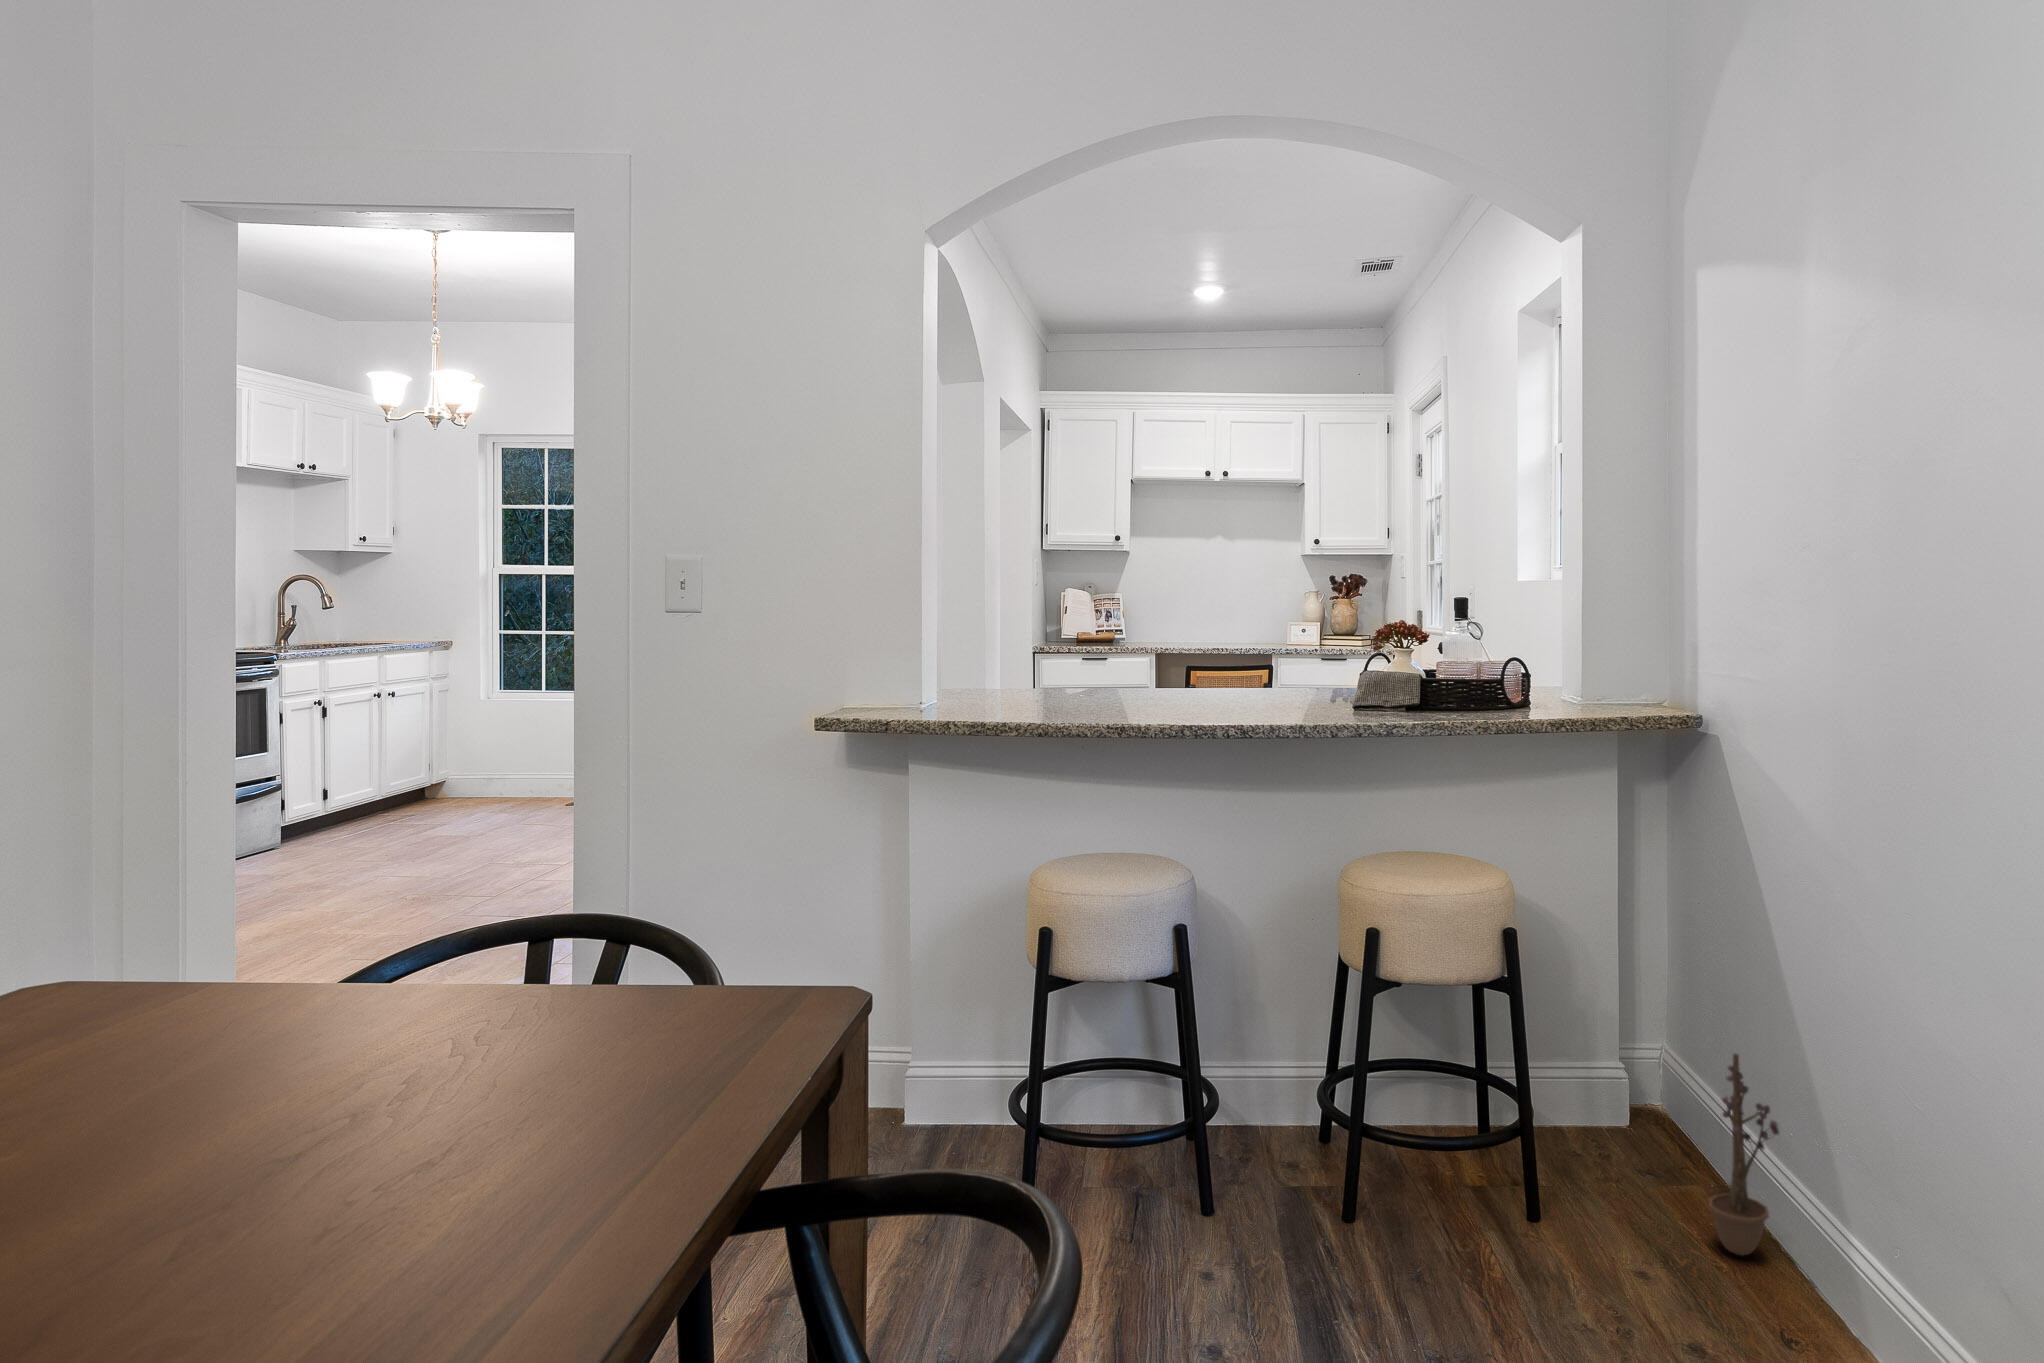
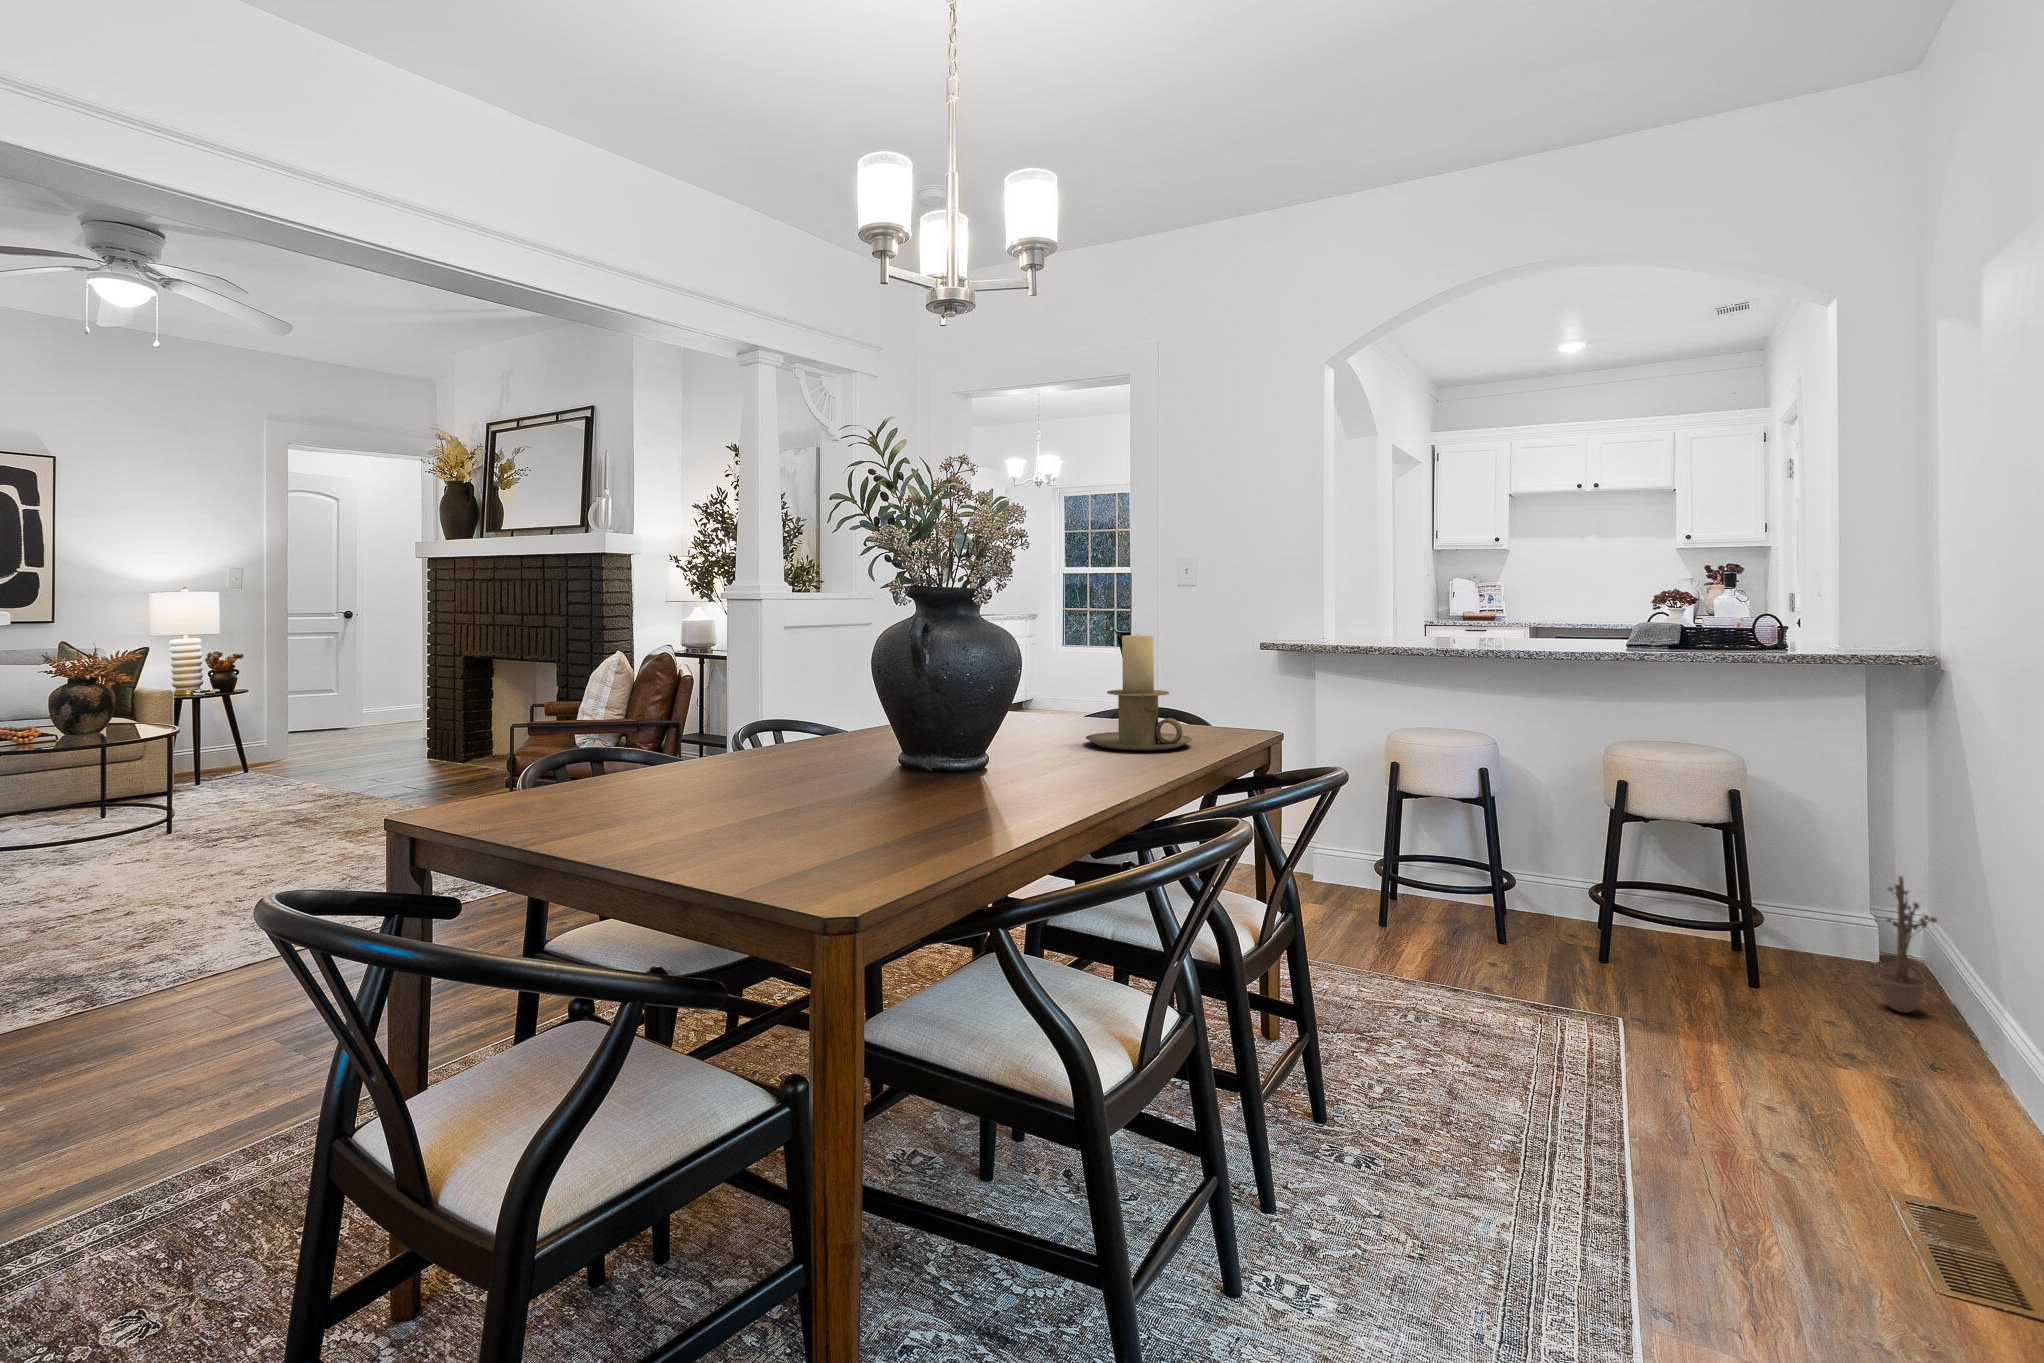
candle holder: none [224,835,603,1253] -> present [1086,634,1192,750]

